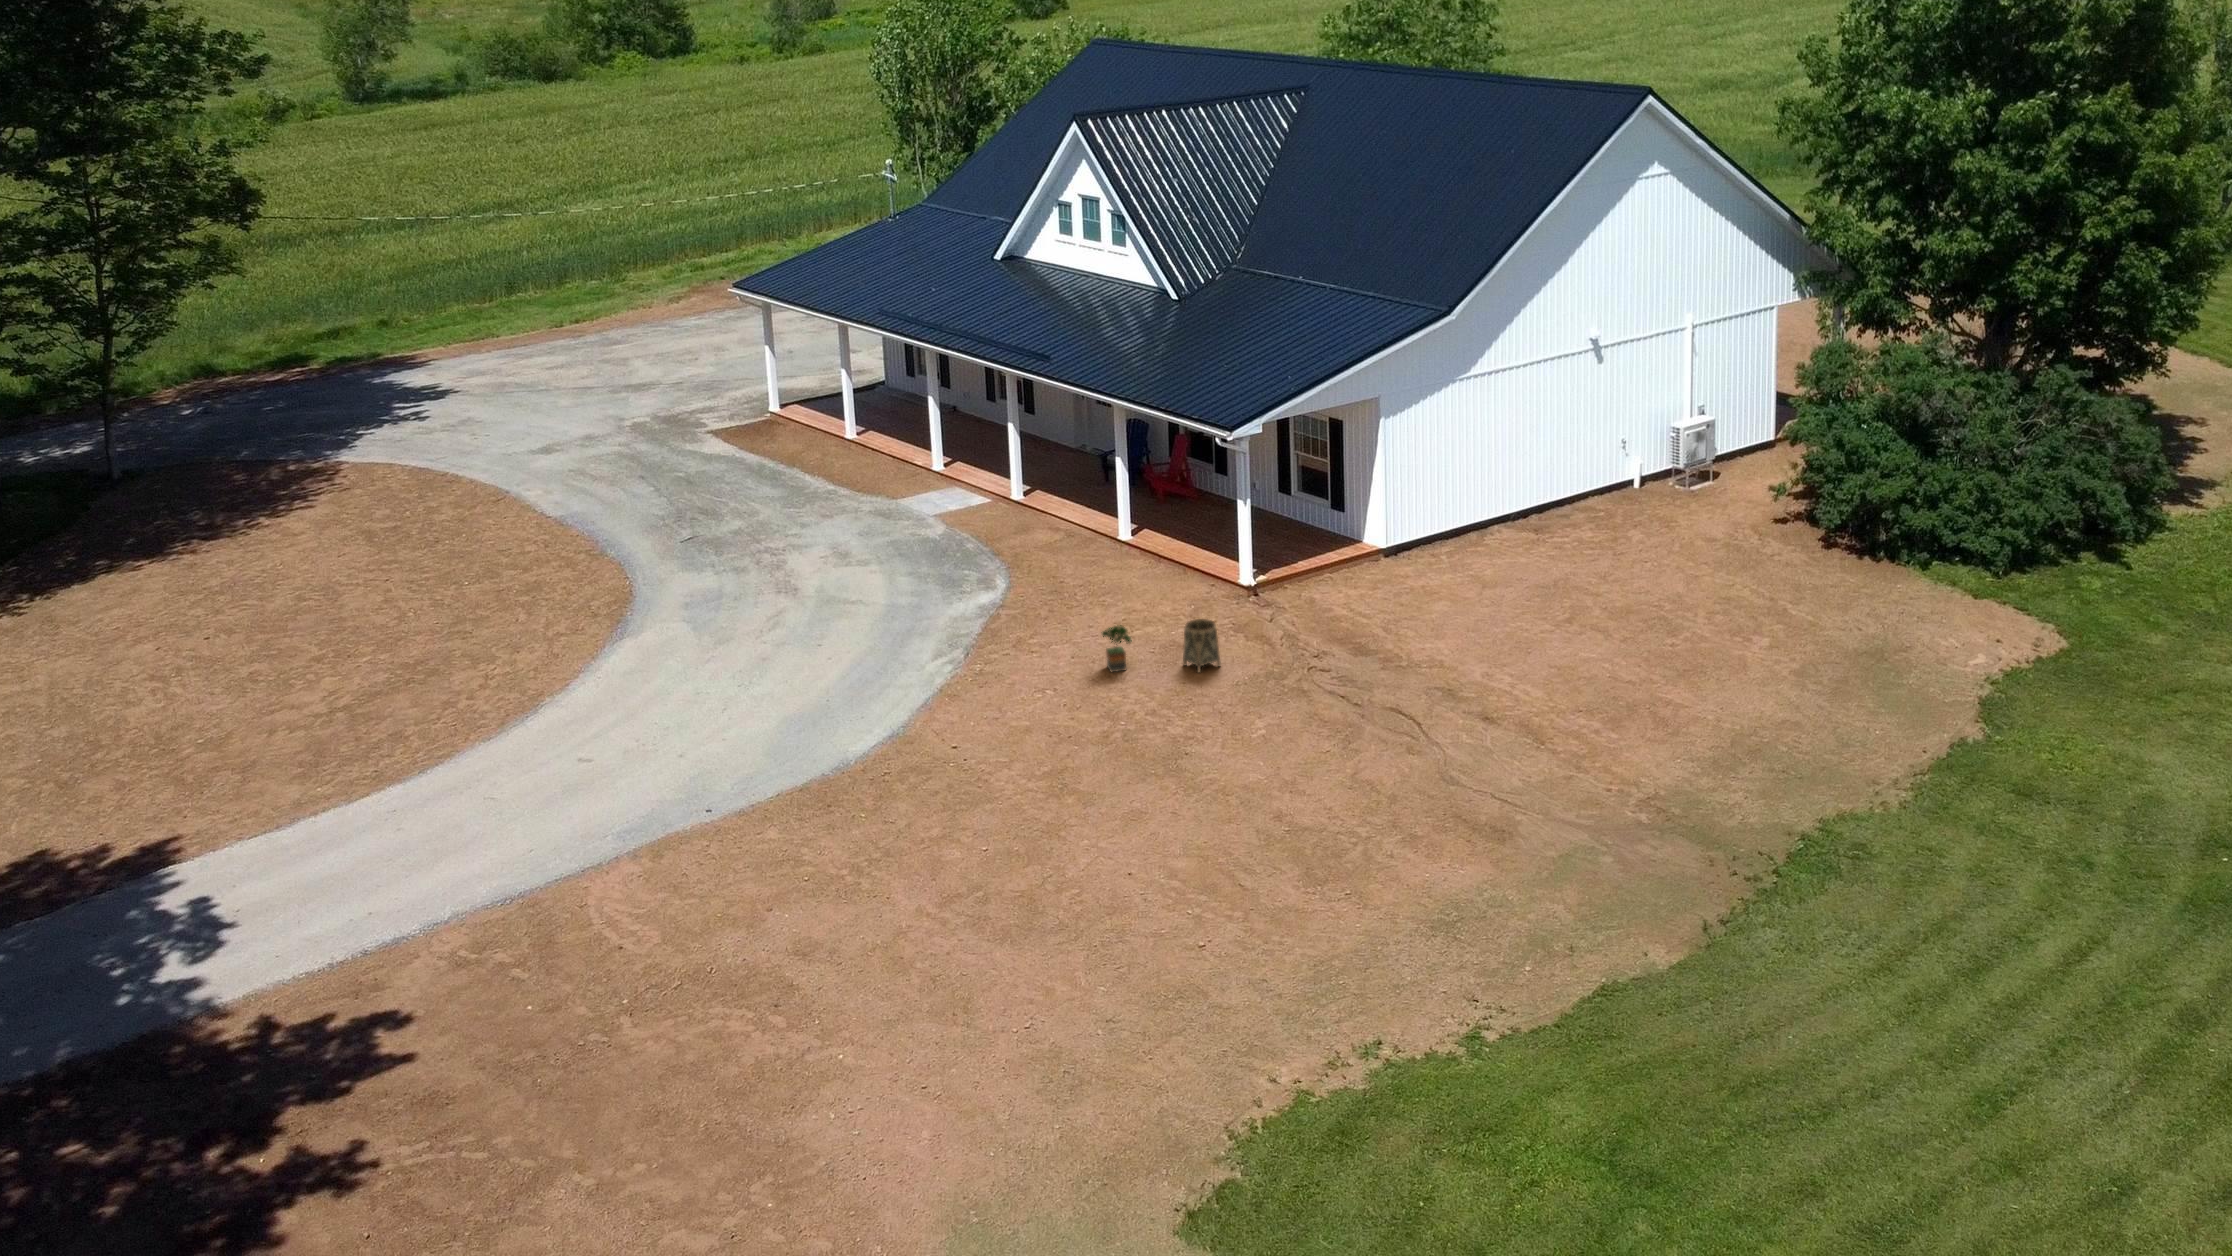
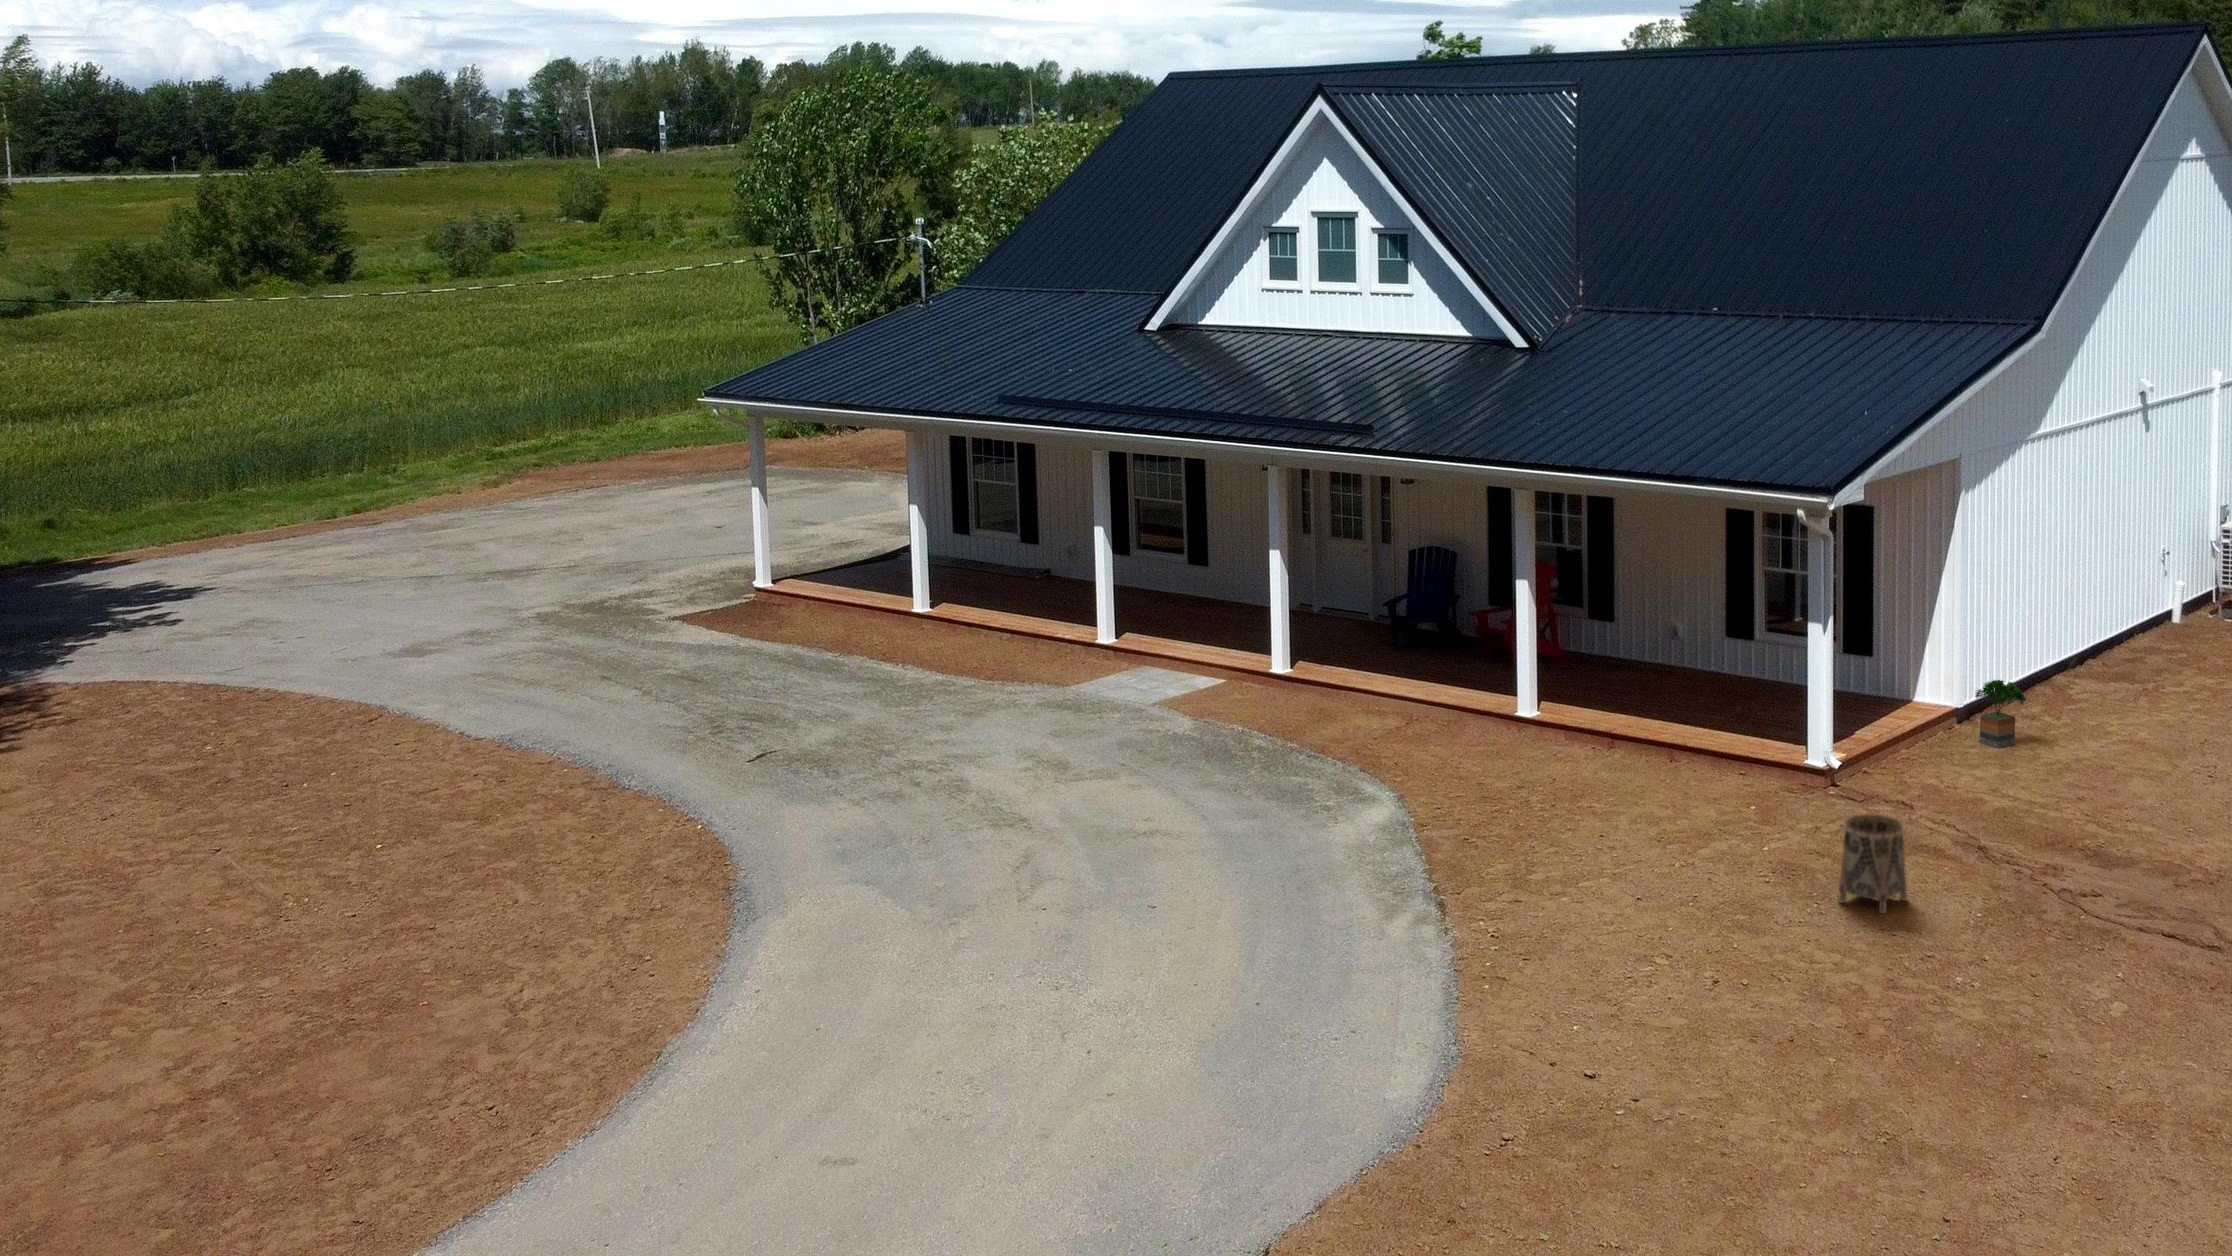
potted tree: present [1101,625,1132,672] -> present [1975,680,2026,748]

